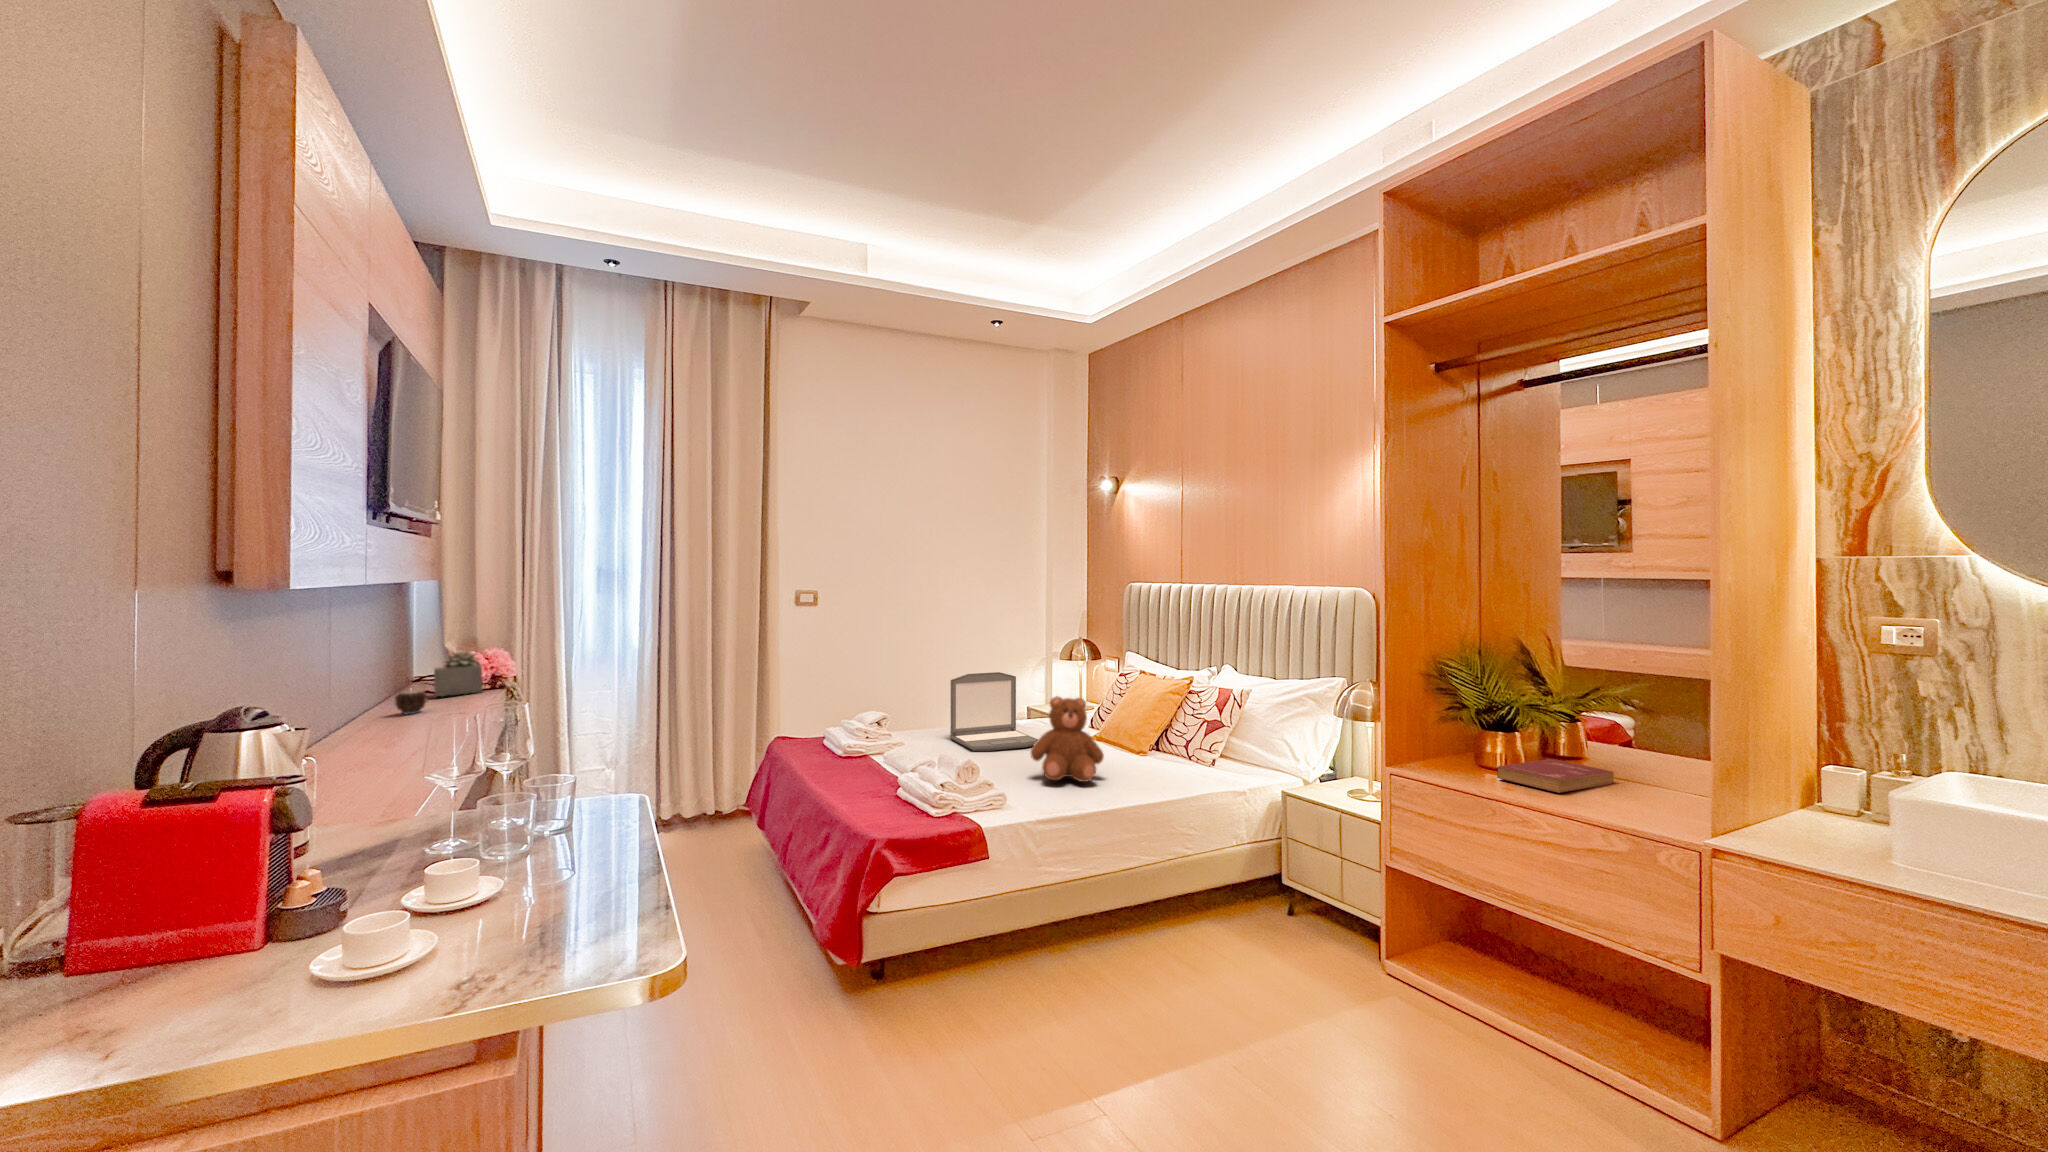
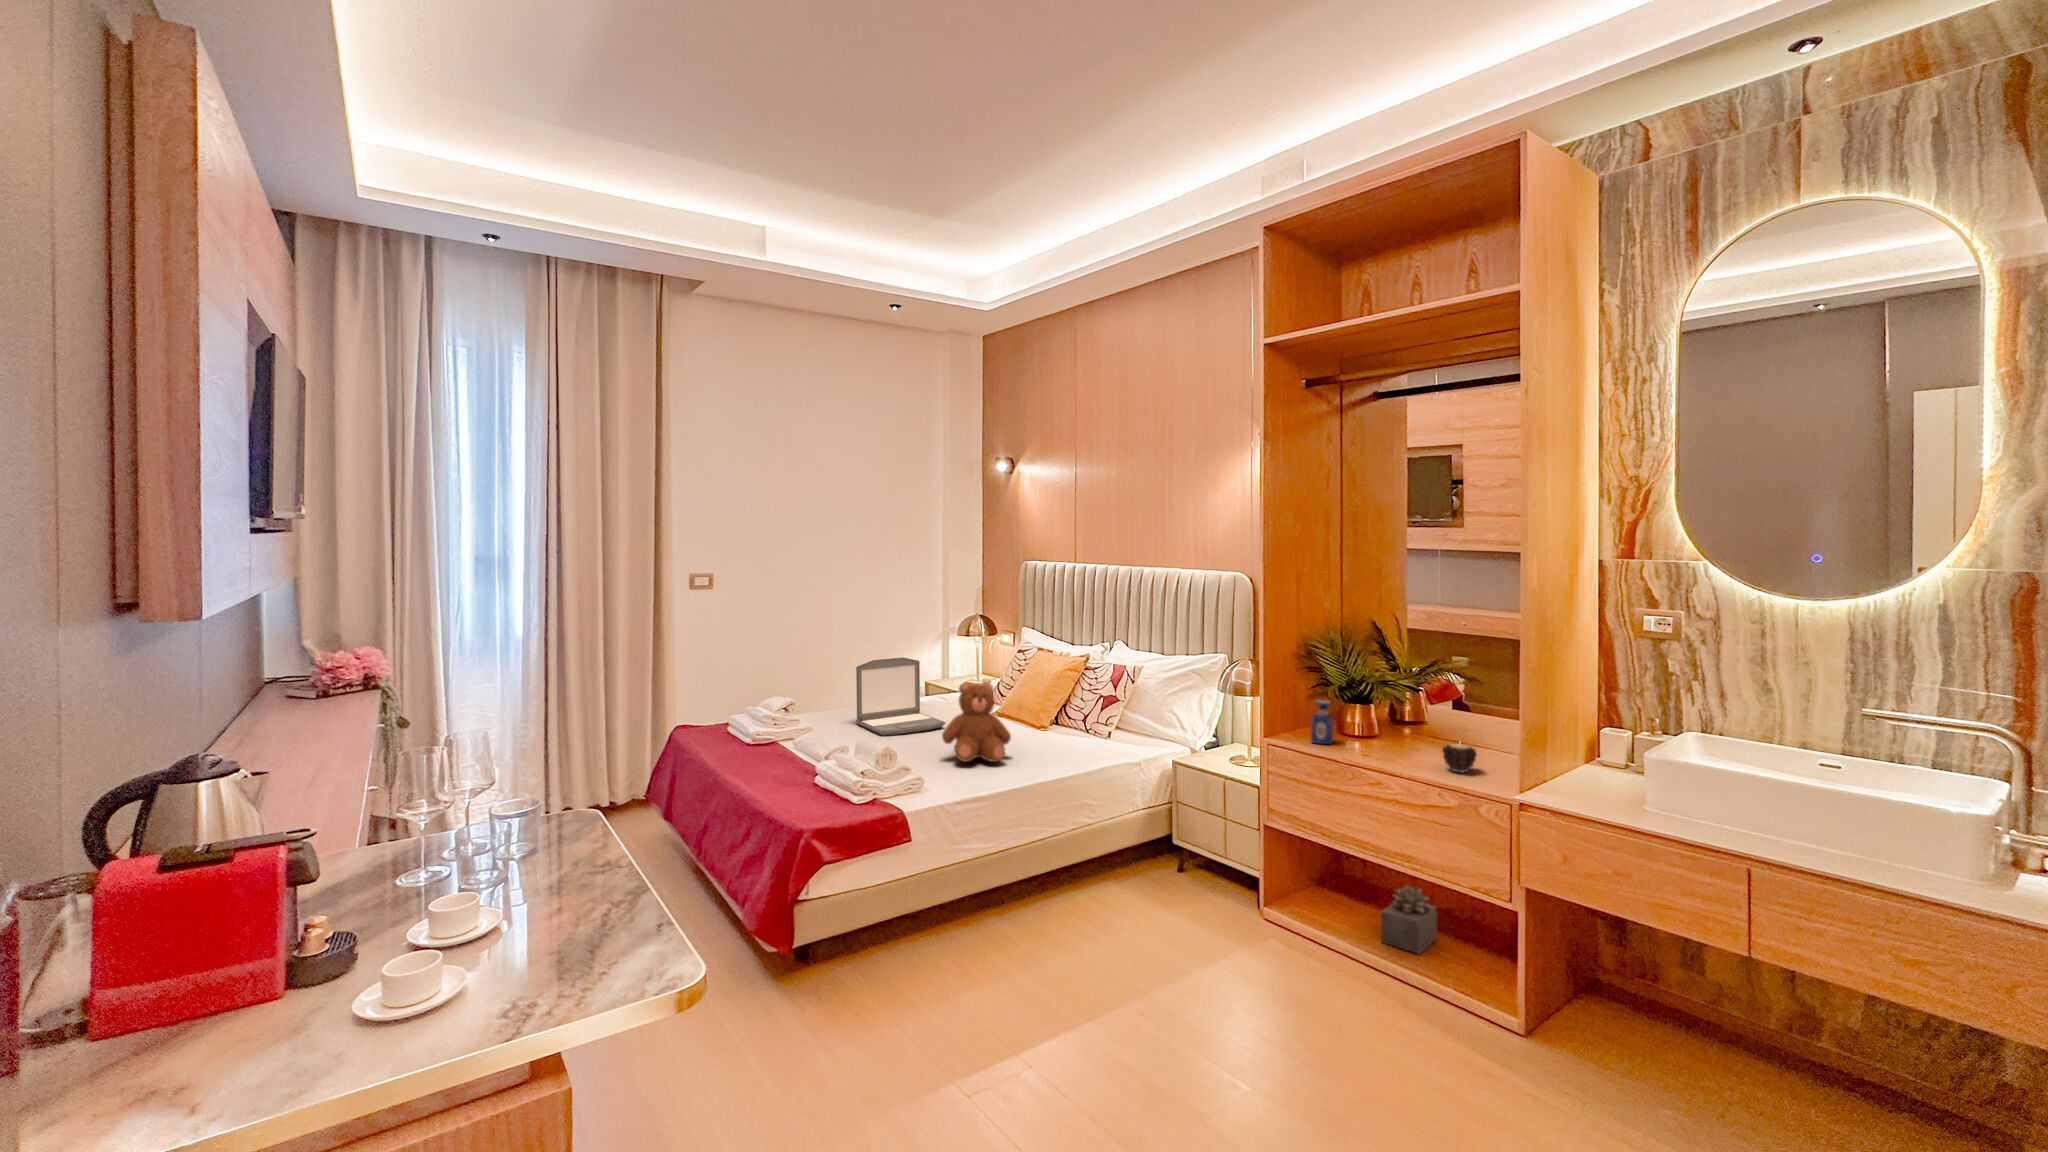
succulent plant: present [434,651,482,696] -> present [1381,886,1437,953]
candle: present [395,691,426,714] -> present [1442,744,1477,772]
perfume bottle: none [1443,724,1471,775] -> present [1311,700,1334,744]
book: present [1497,759,1614,793] -> none [1355,727,1446,757]

